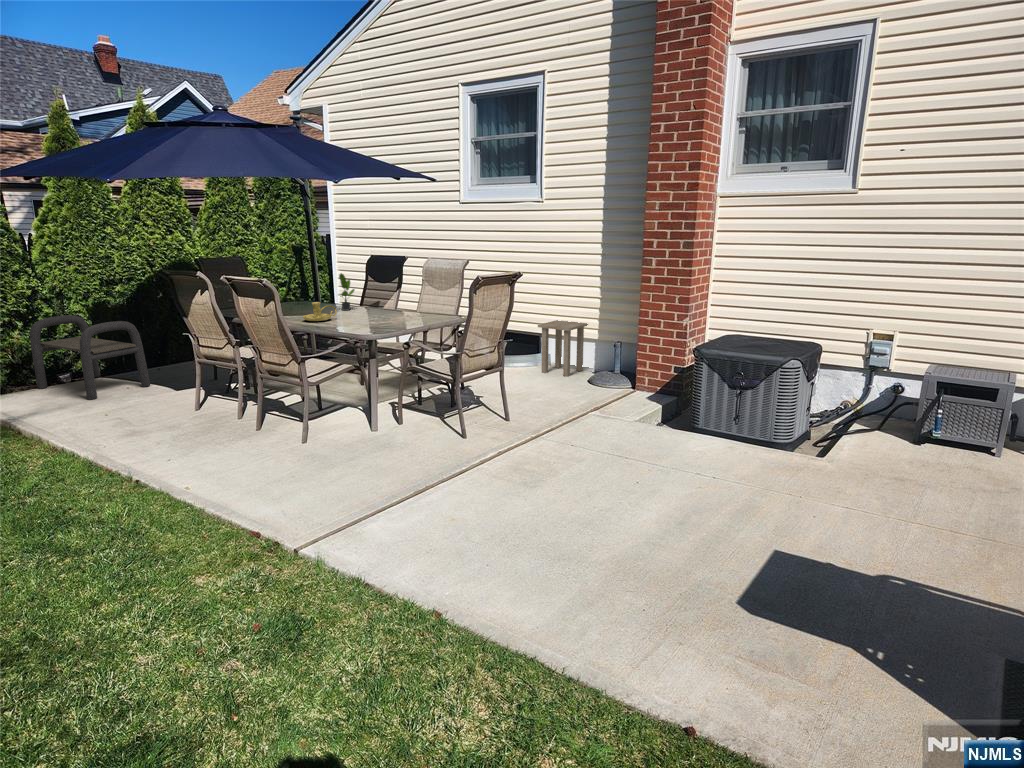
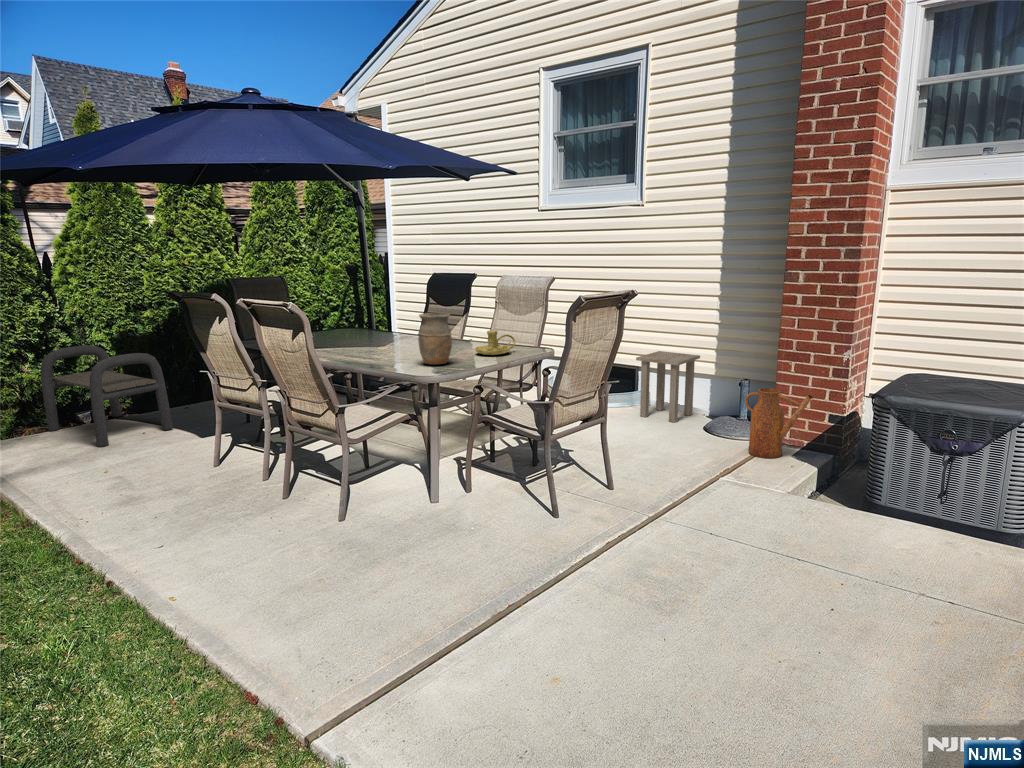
potted plant: present [339,273,355,311] -> none [389,294,414,340]
vase: none [360,287,387,328] -> present [418,312,452,365]
candle holder: present [303,302,337,321] -> present [475,330,515,355]
watering can: none [615,347,661,400] -> present [745,388,812,458]

